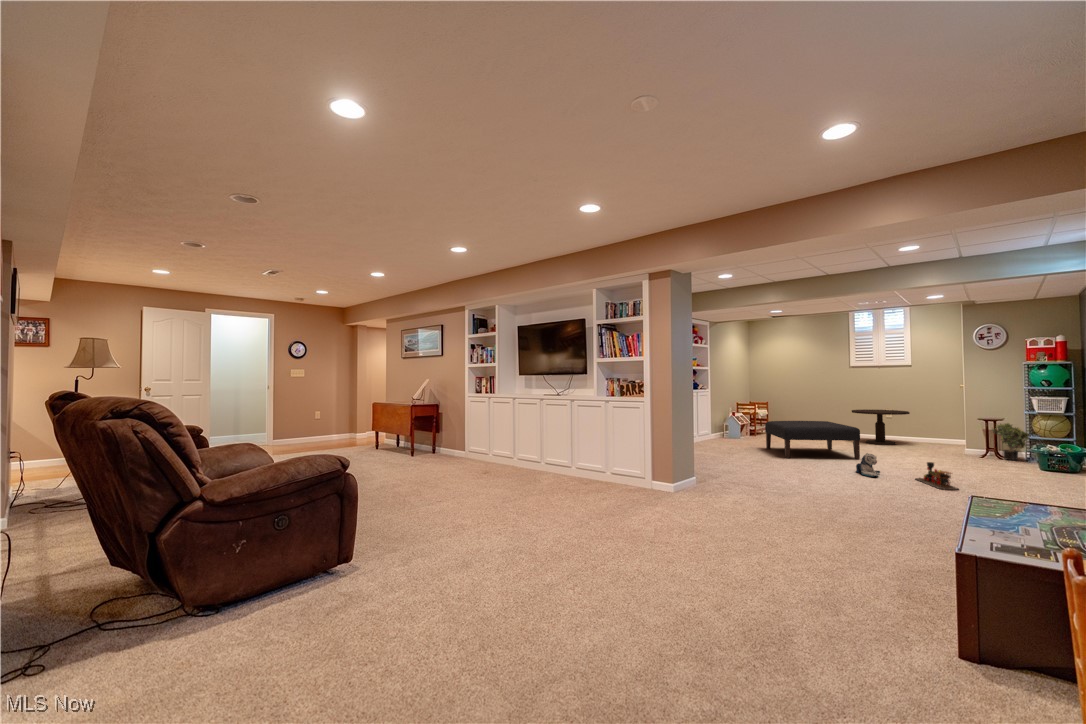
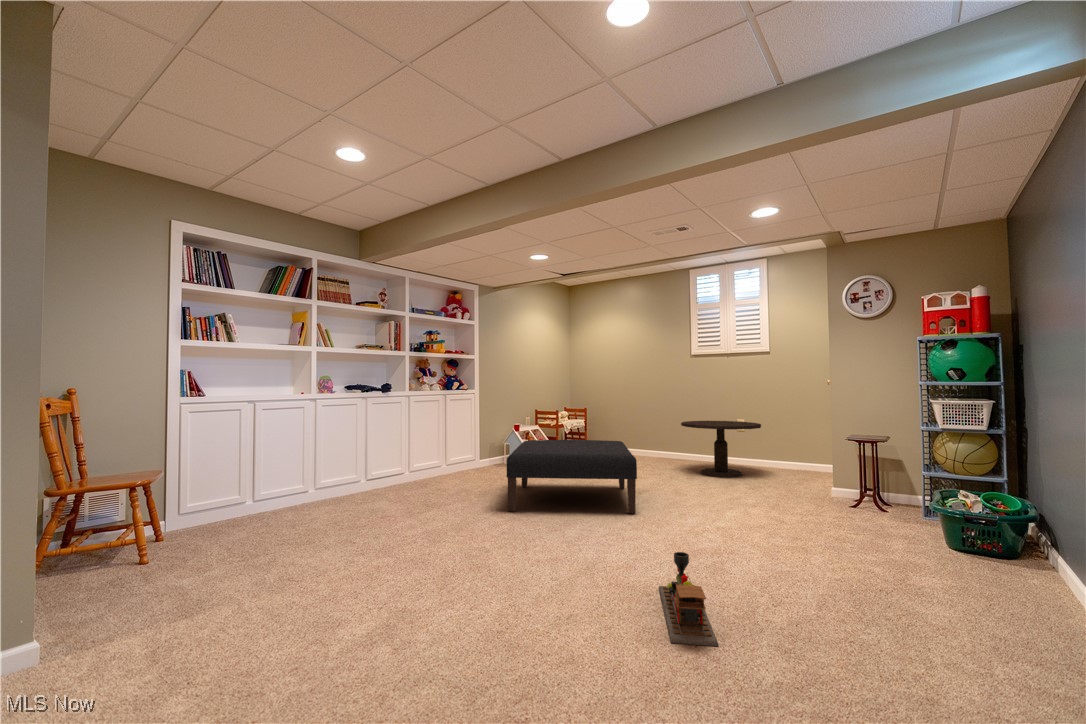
potted plant: present [992,423,1029,460] -> none [864,446,930,514]
plush toy: present [856,453,880,477] -> none [562,520,610,581]

